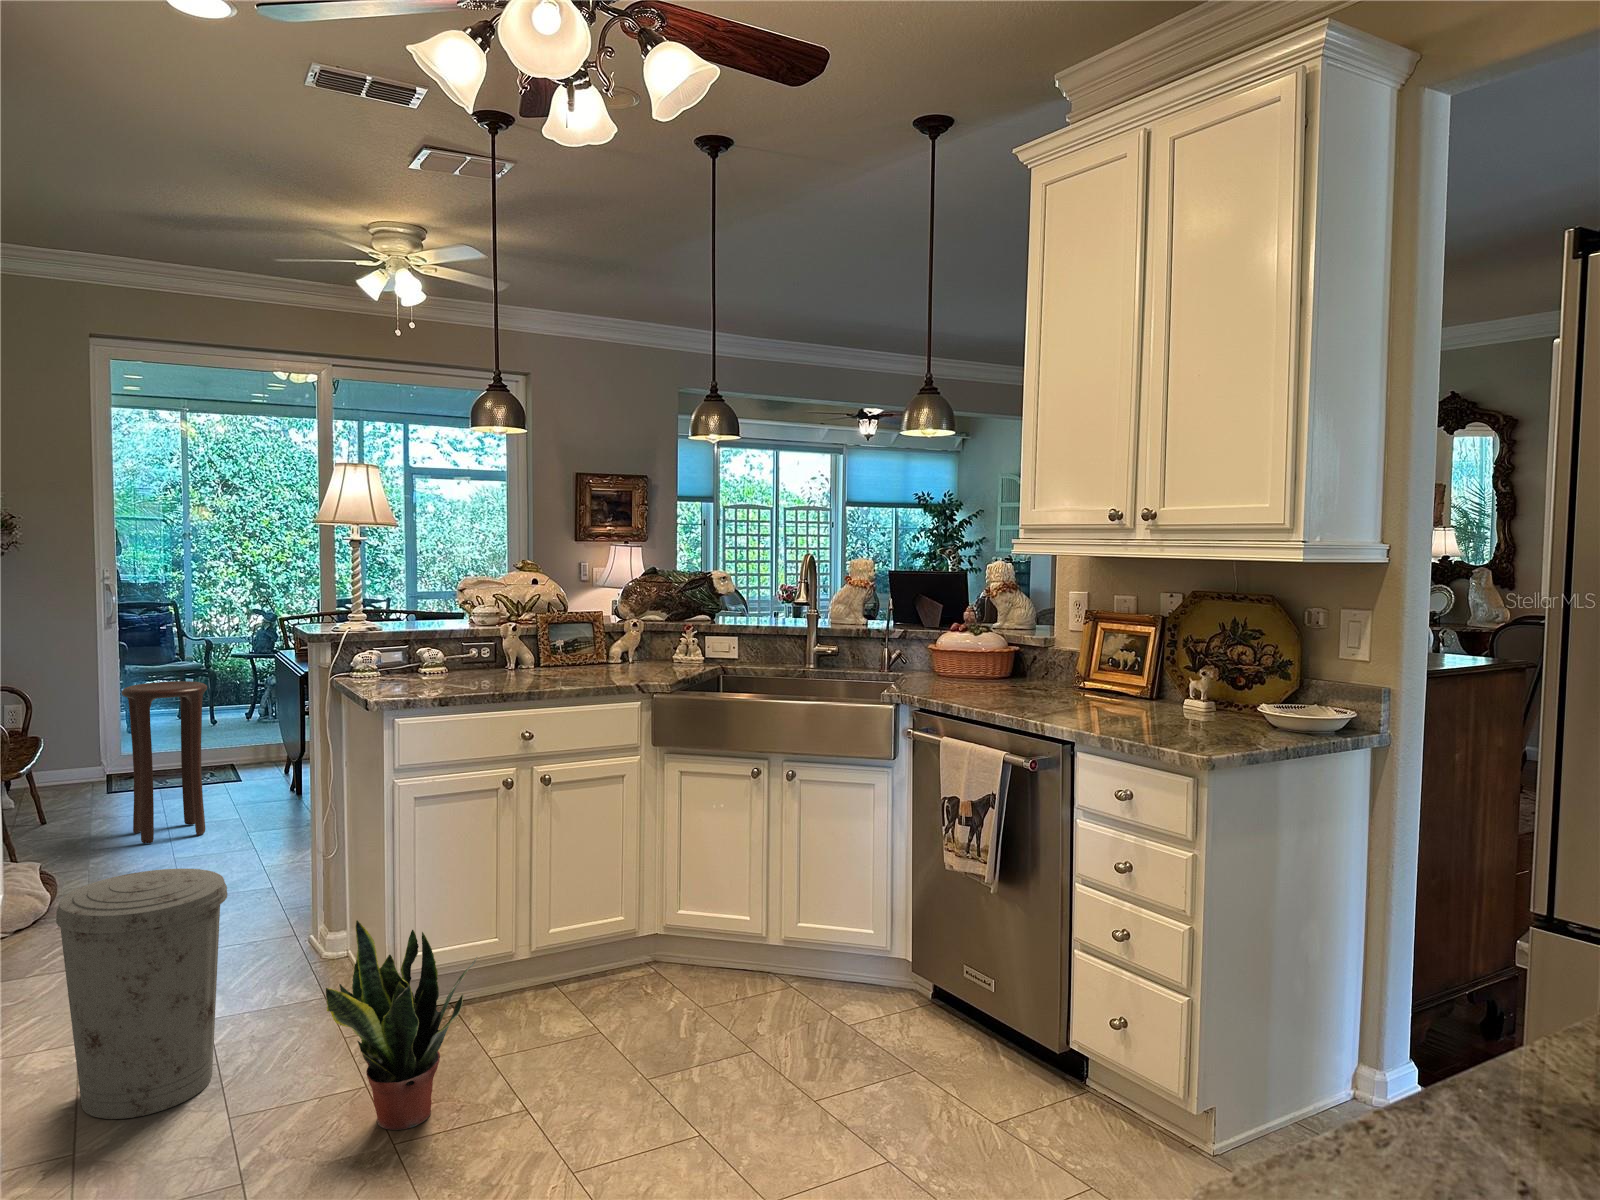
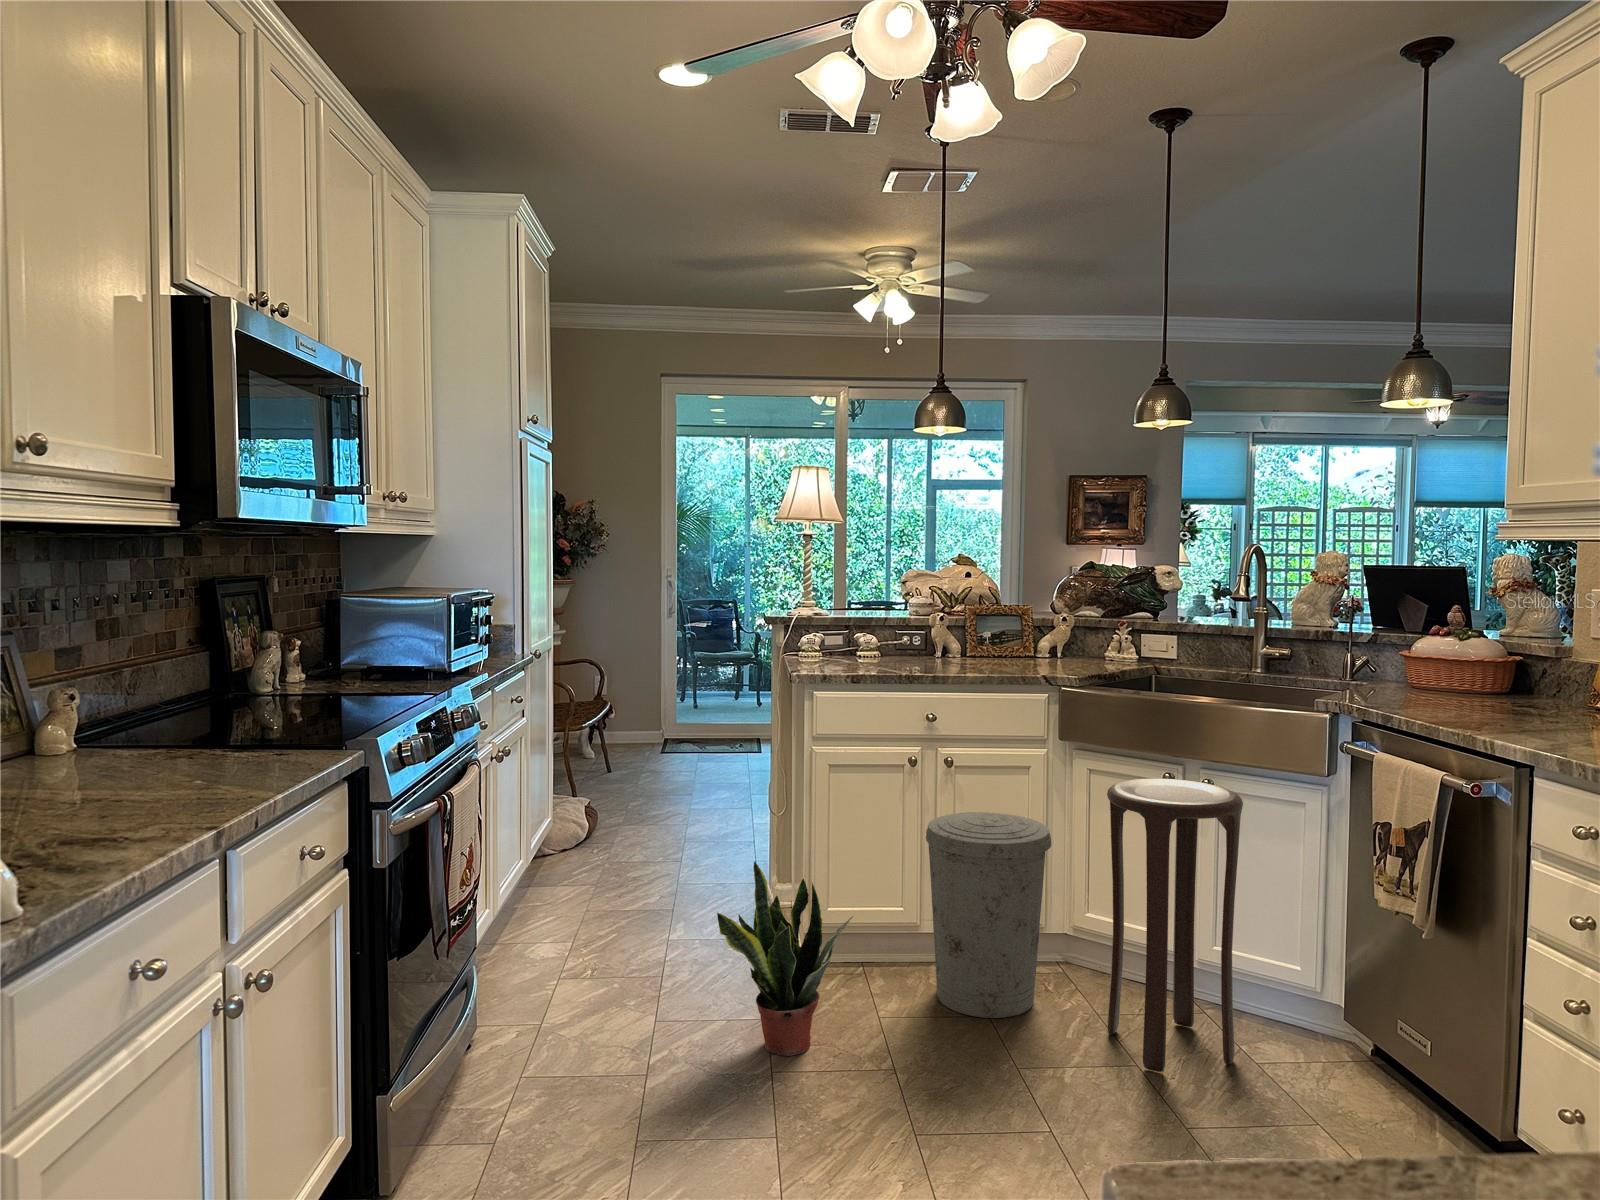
stool: present [122,681,207,843] -> present [1107,778,1243,1072]
trash can: present [56,869,227,1119] -> present [926,812,1051,1018]

